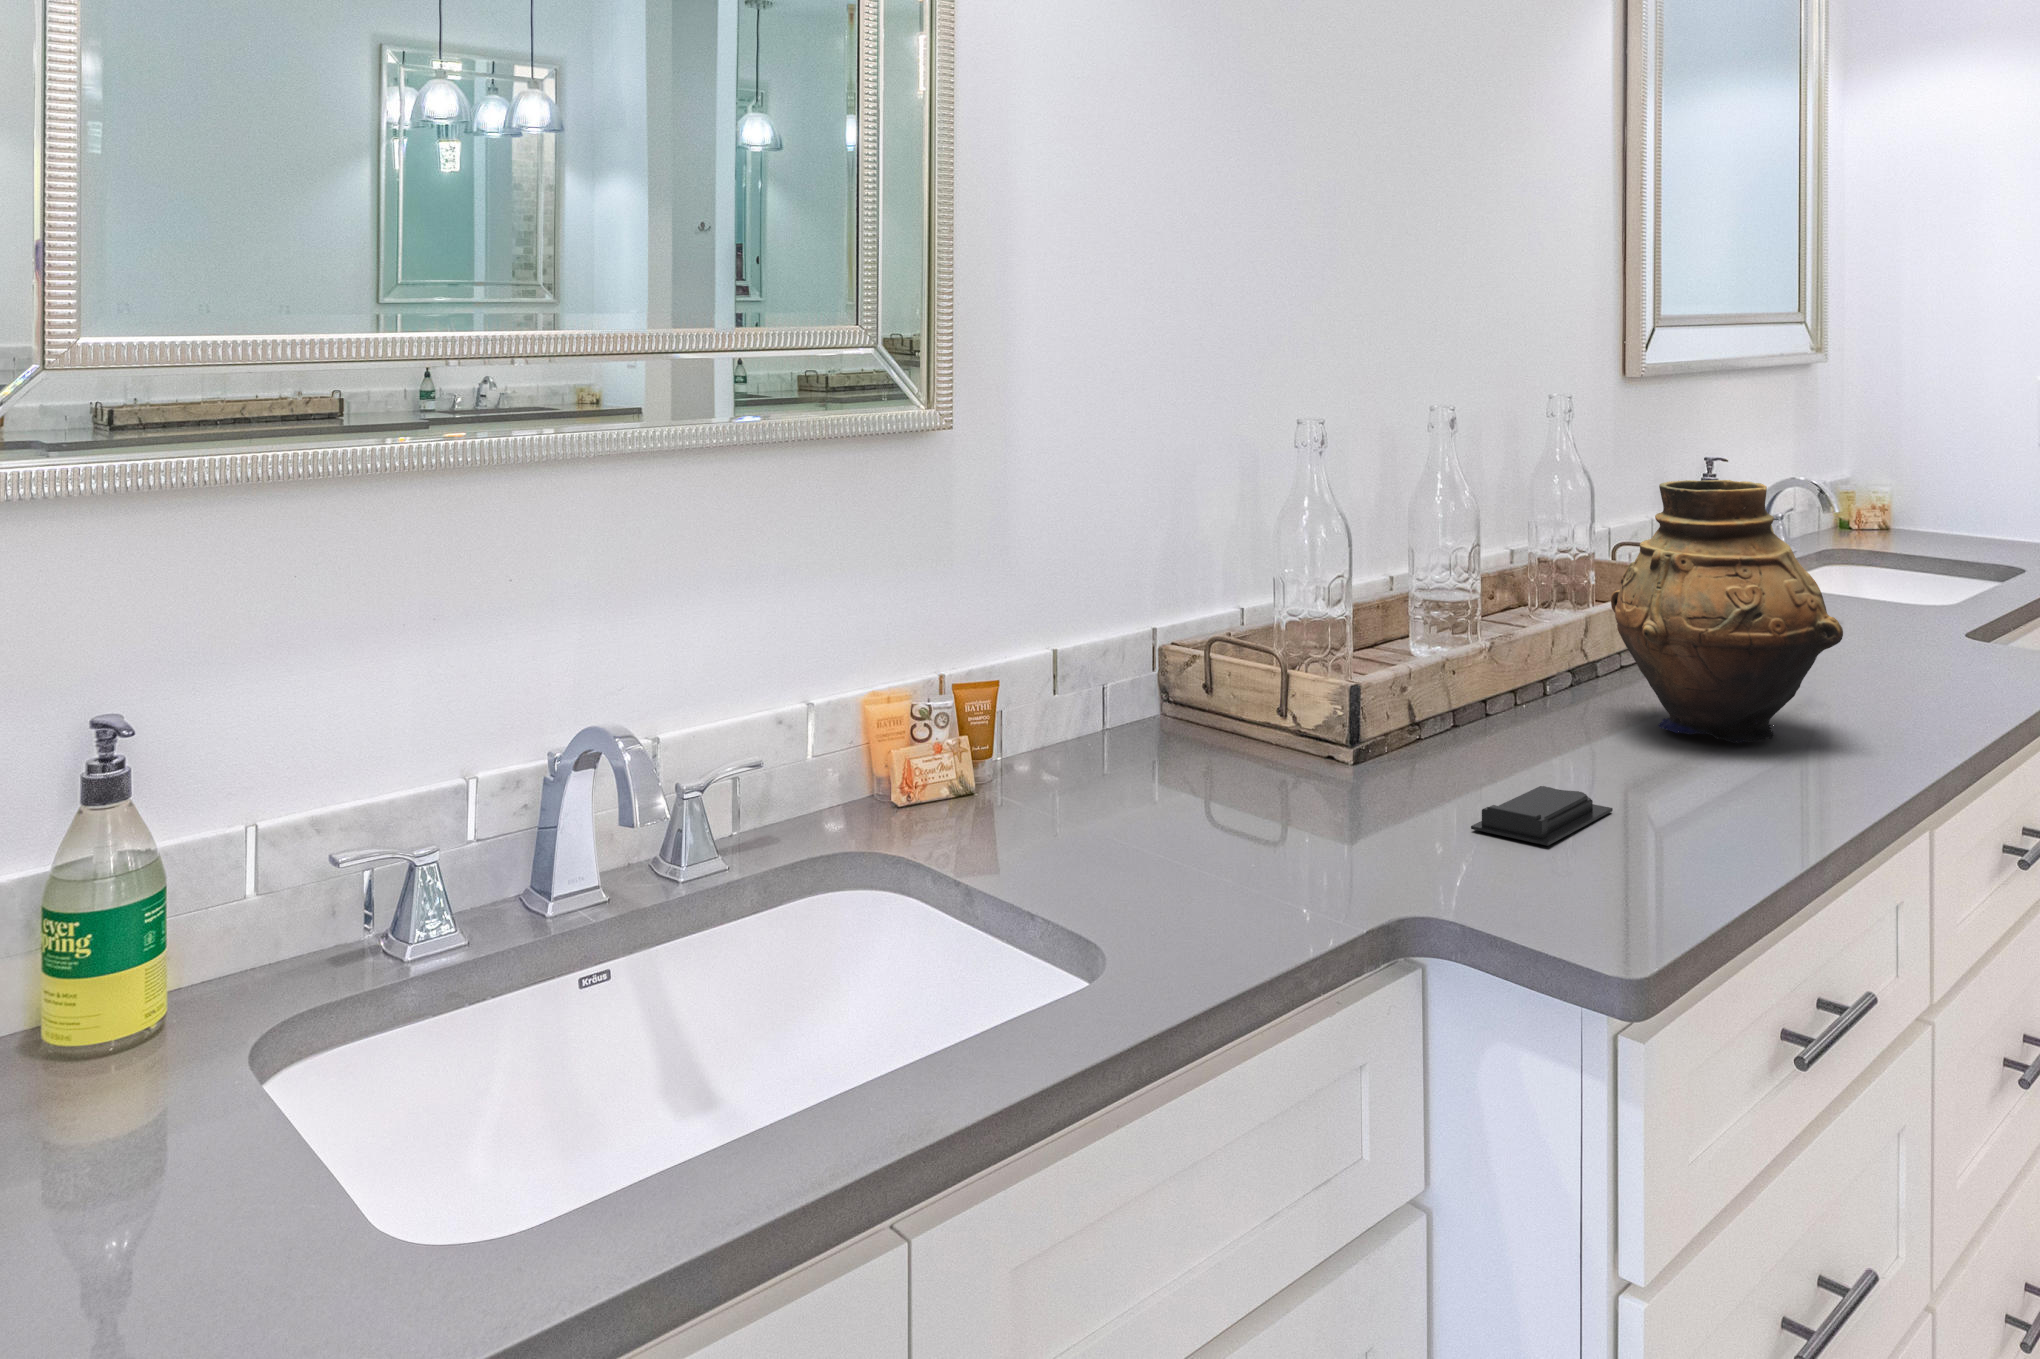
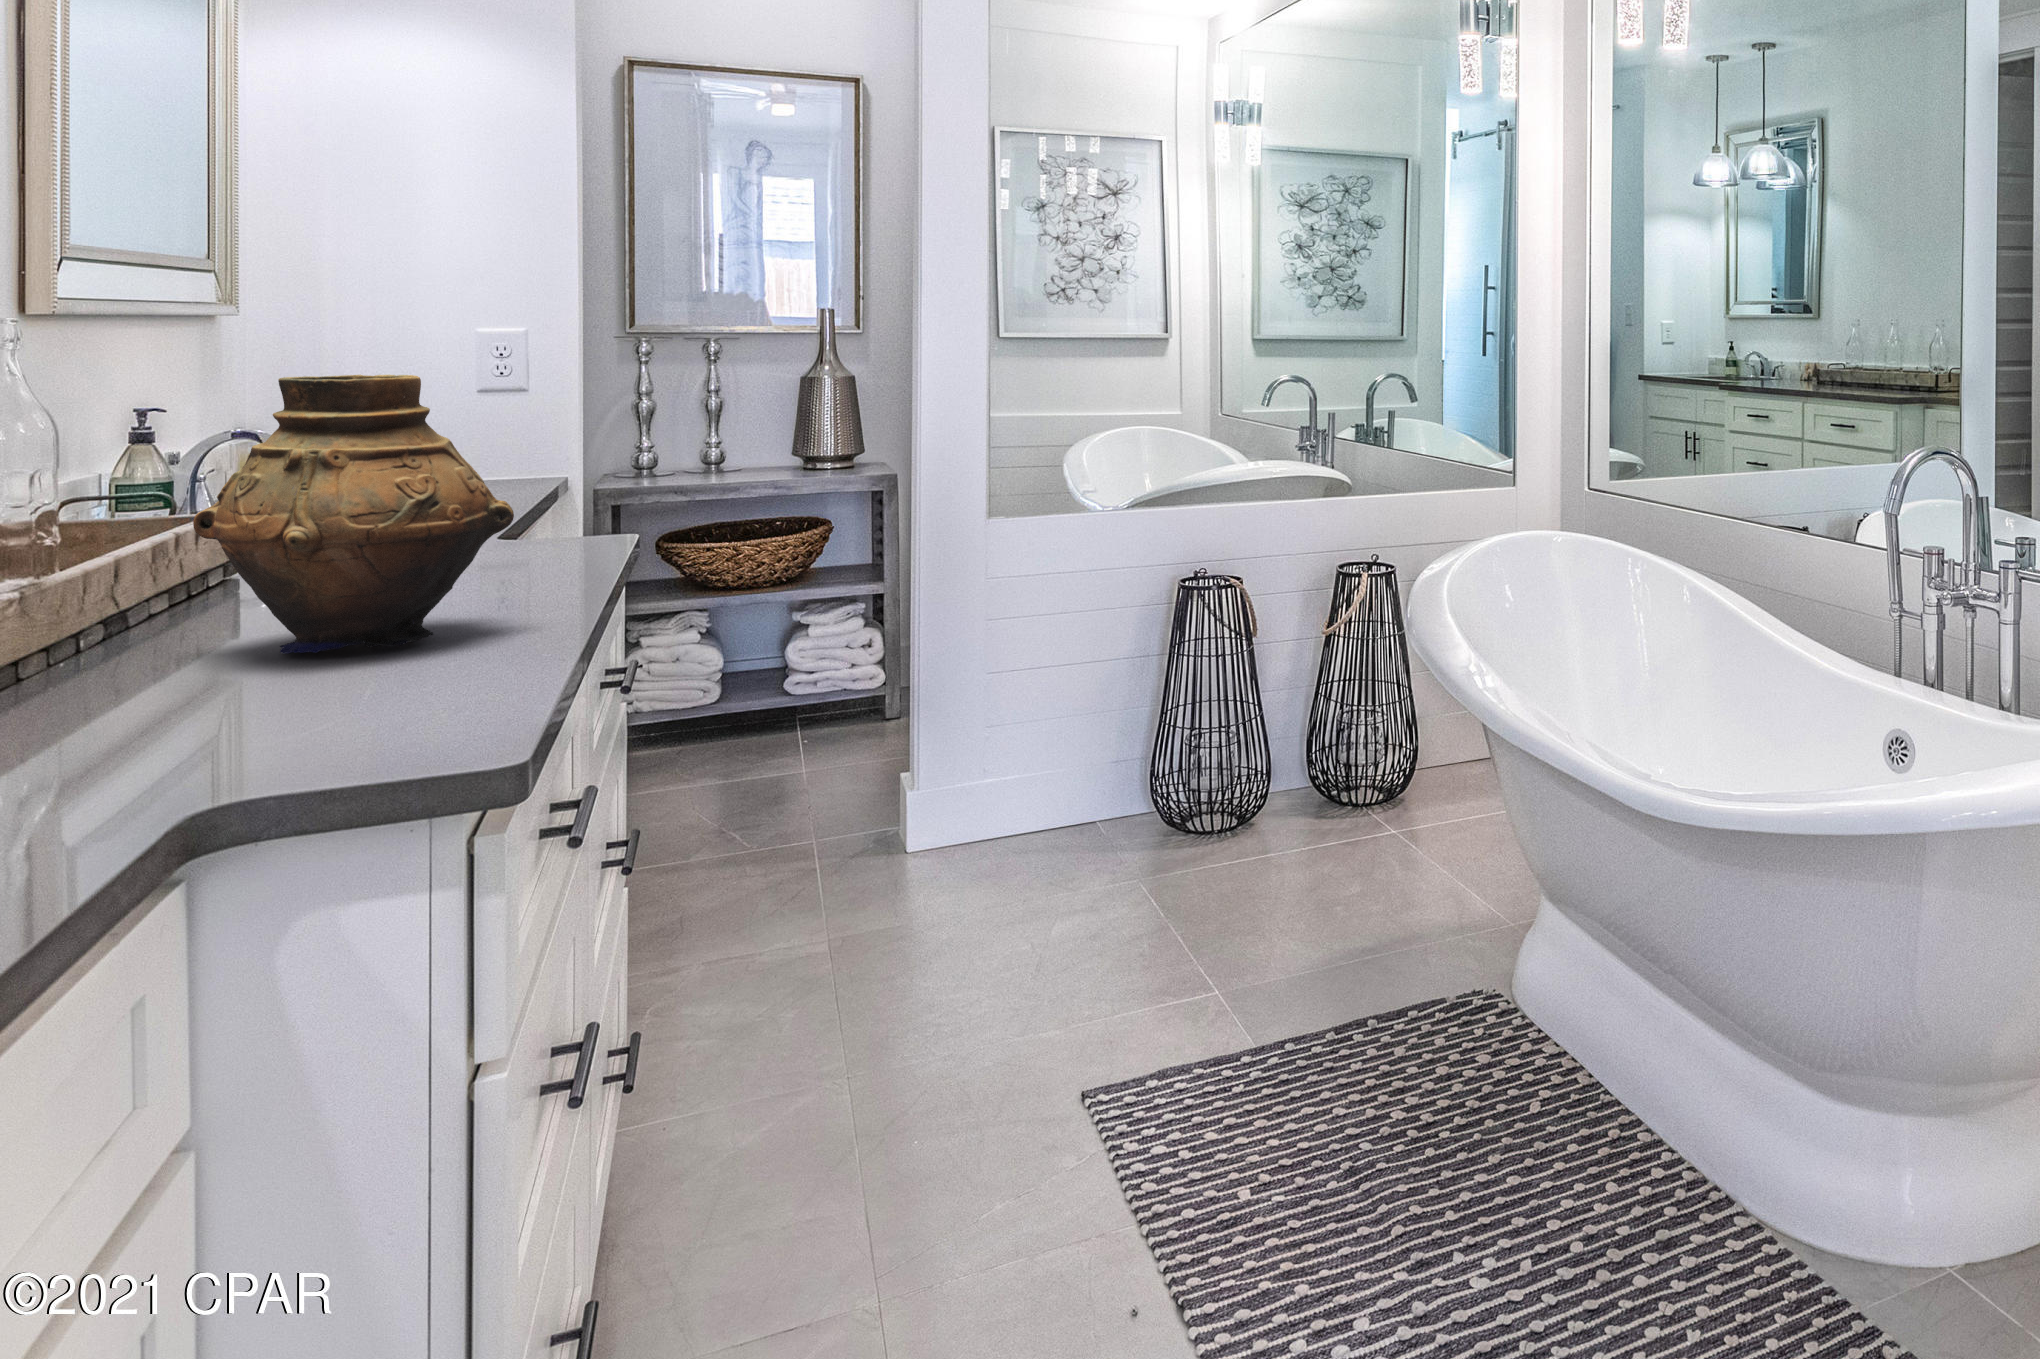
soap bar: present [1471,786,1613,846] -> none [158,710,330,782]

